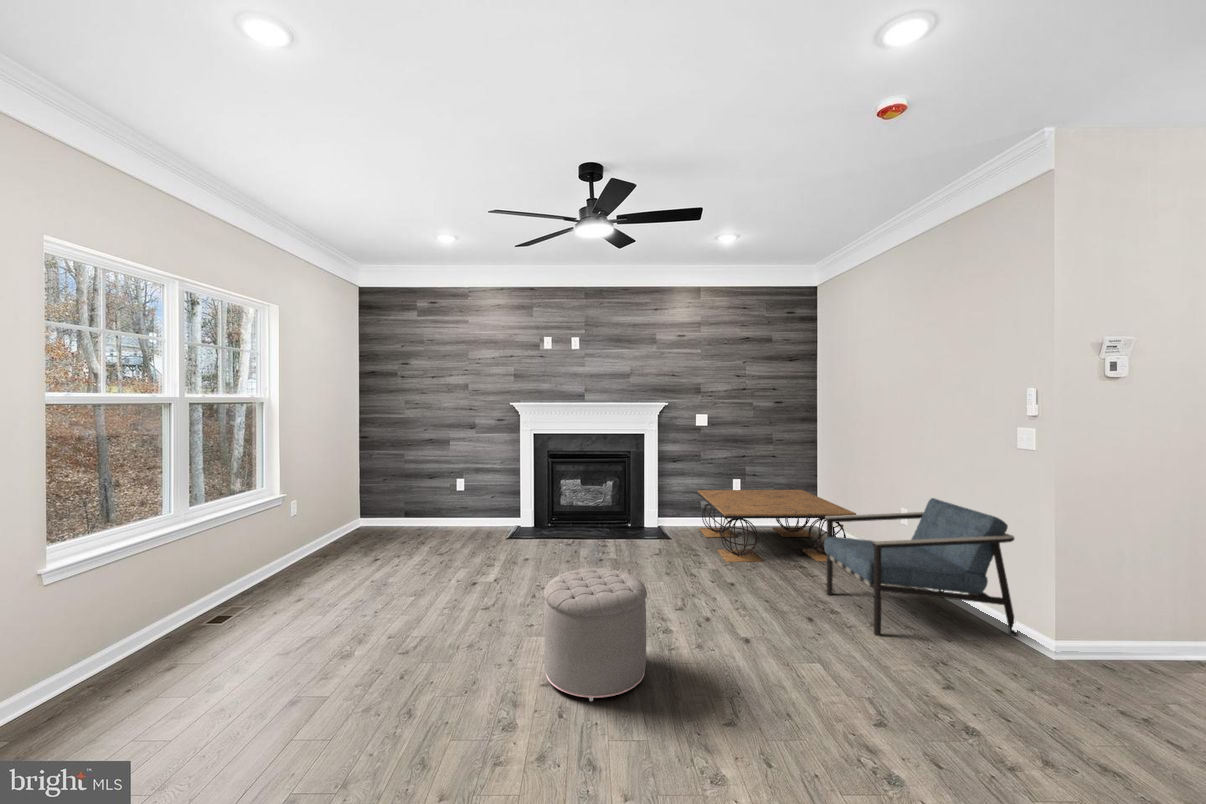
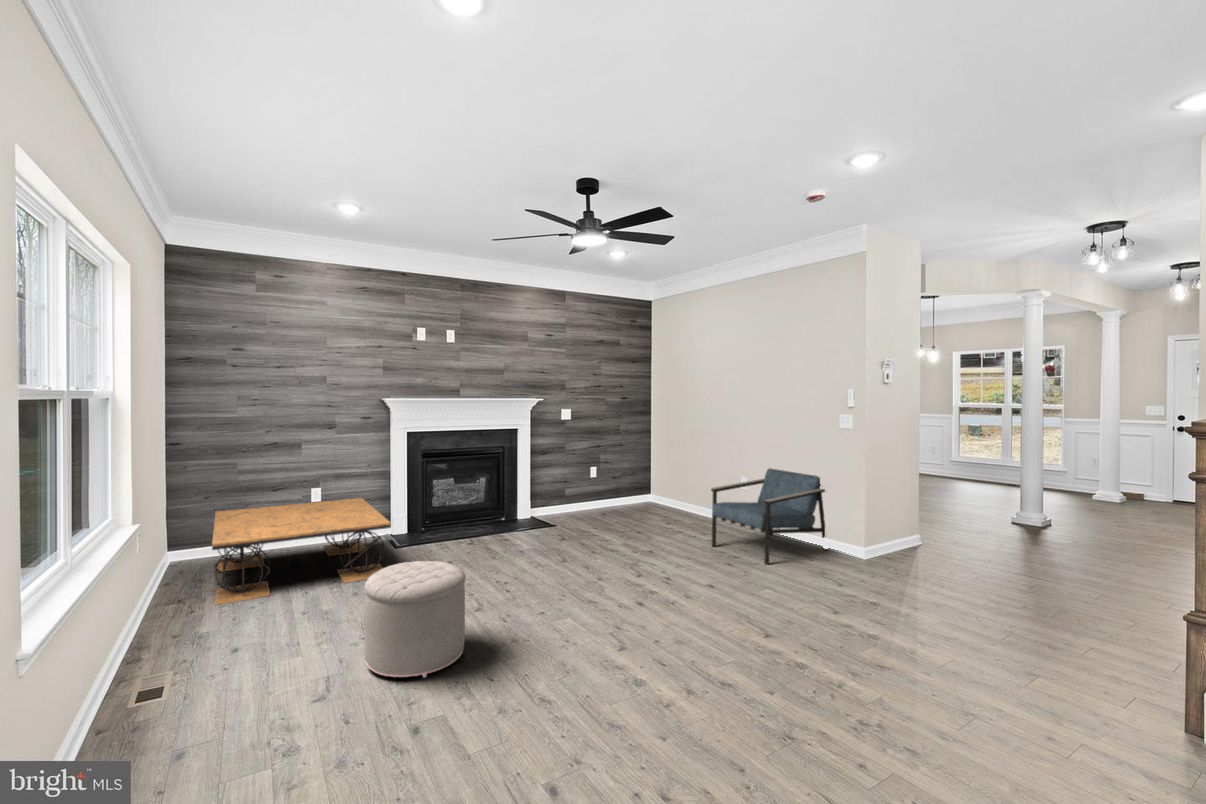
coffee table: present [698,490,856,562] -> present [212,498,391,605]
ottoman: present [544,568,647,701] -> present [364,561,466,677]

